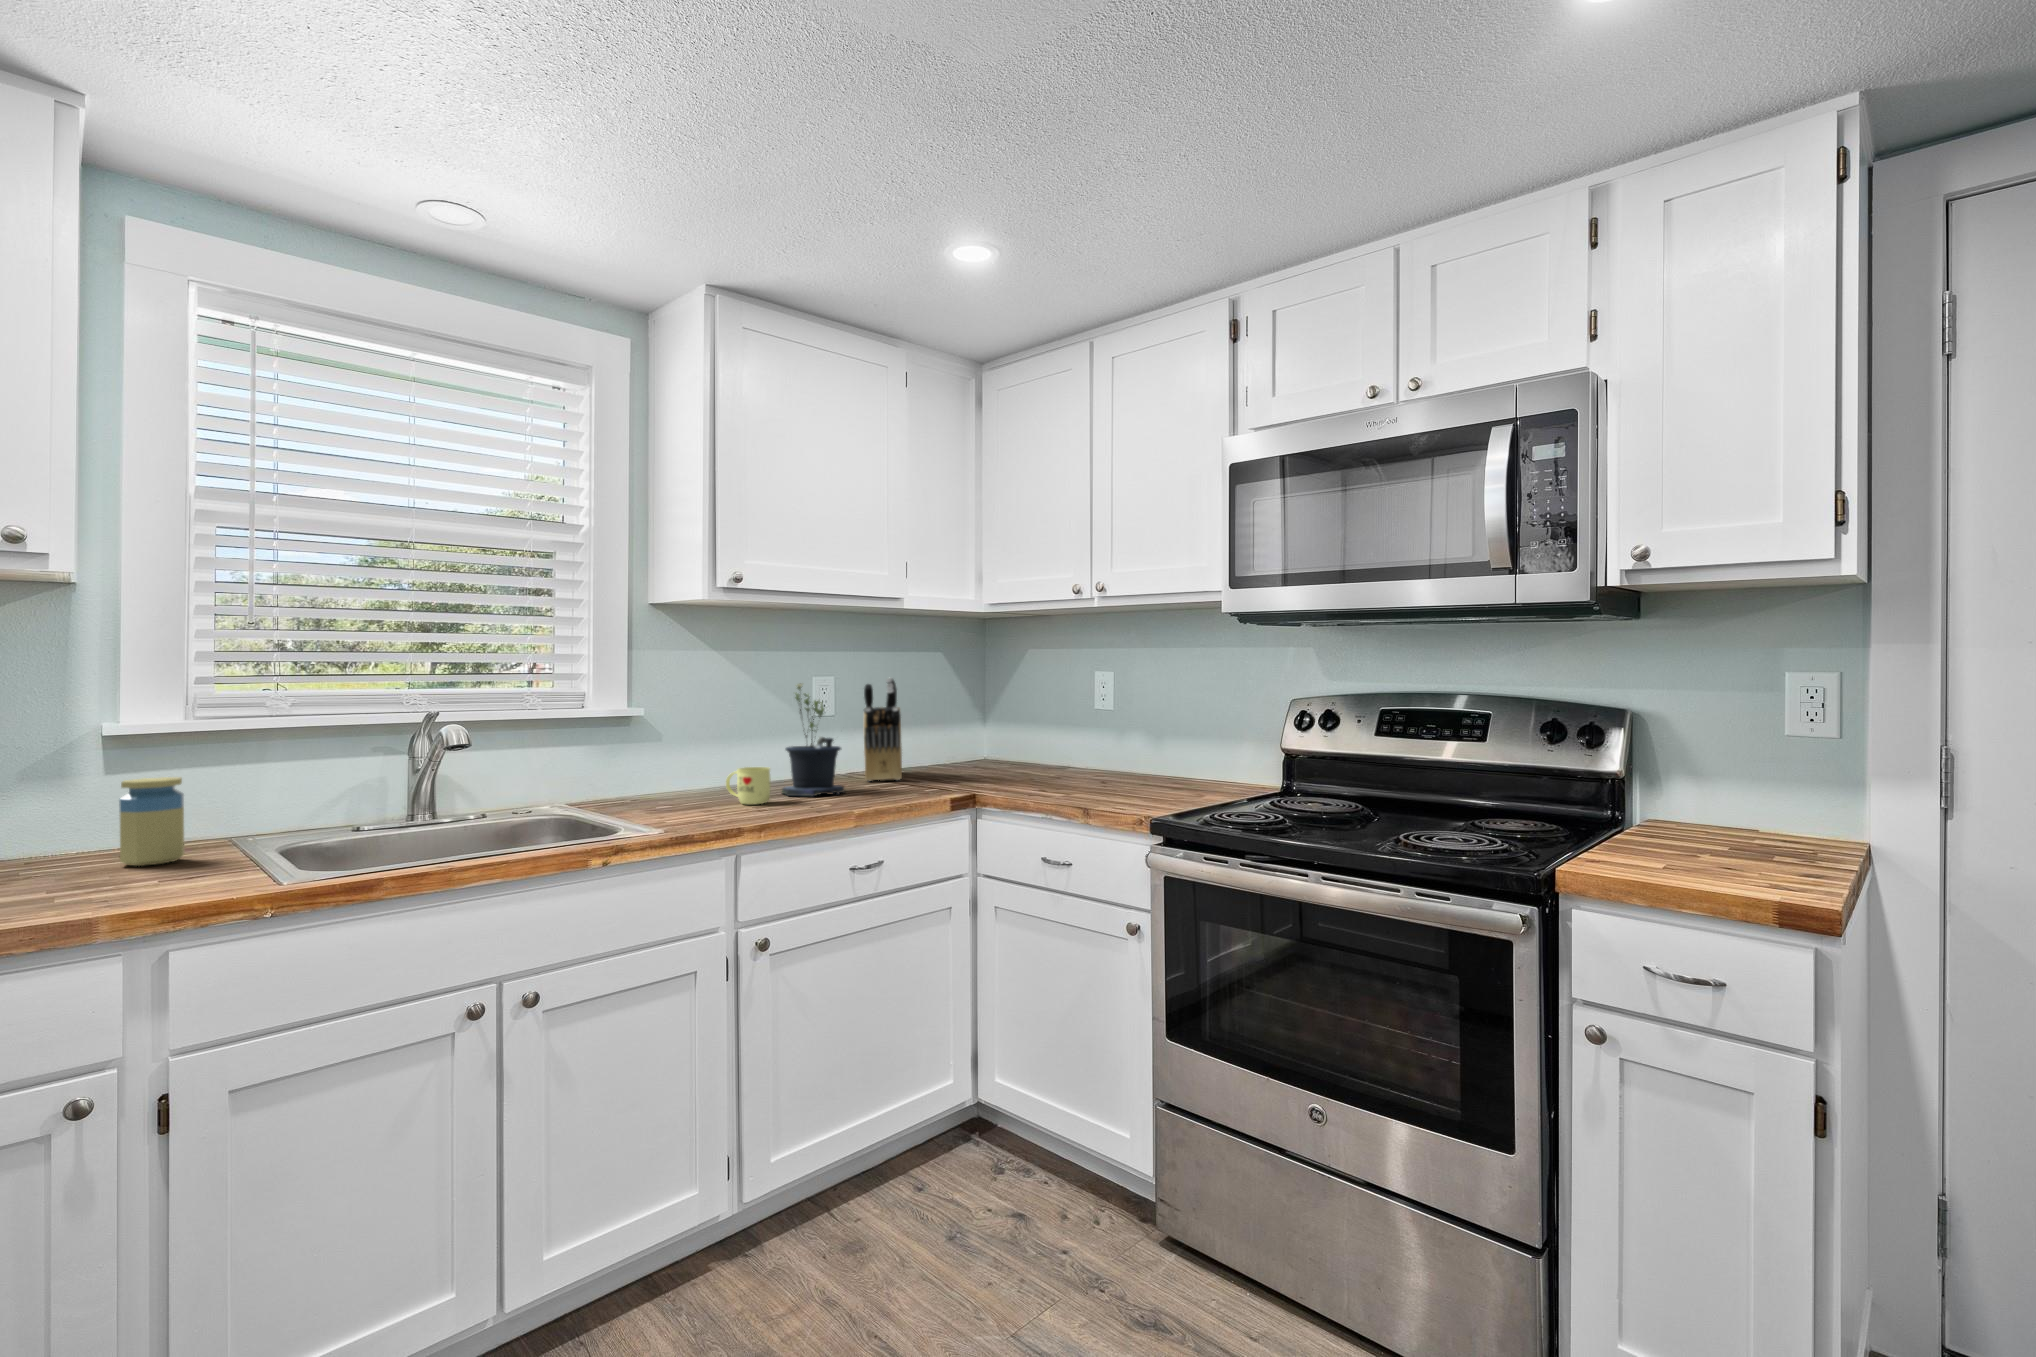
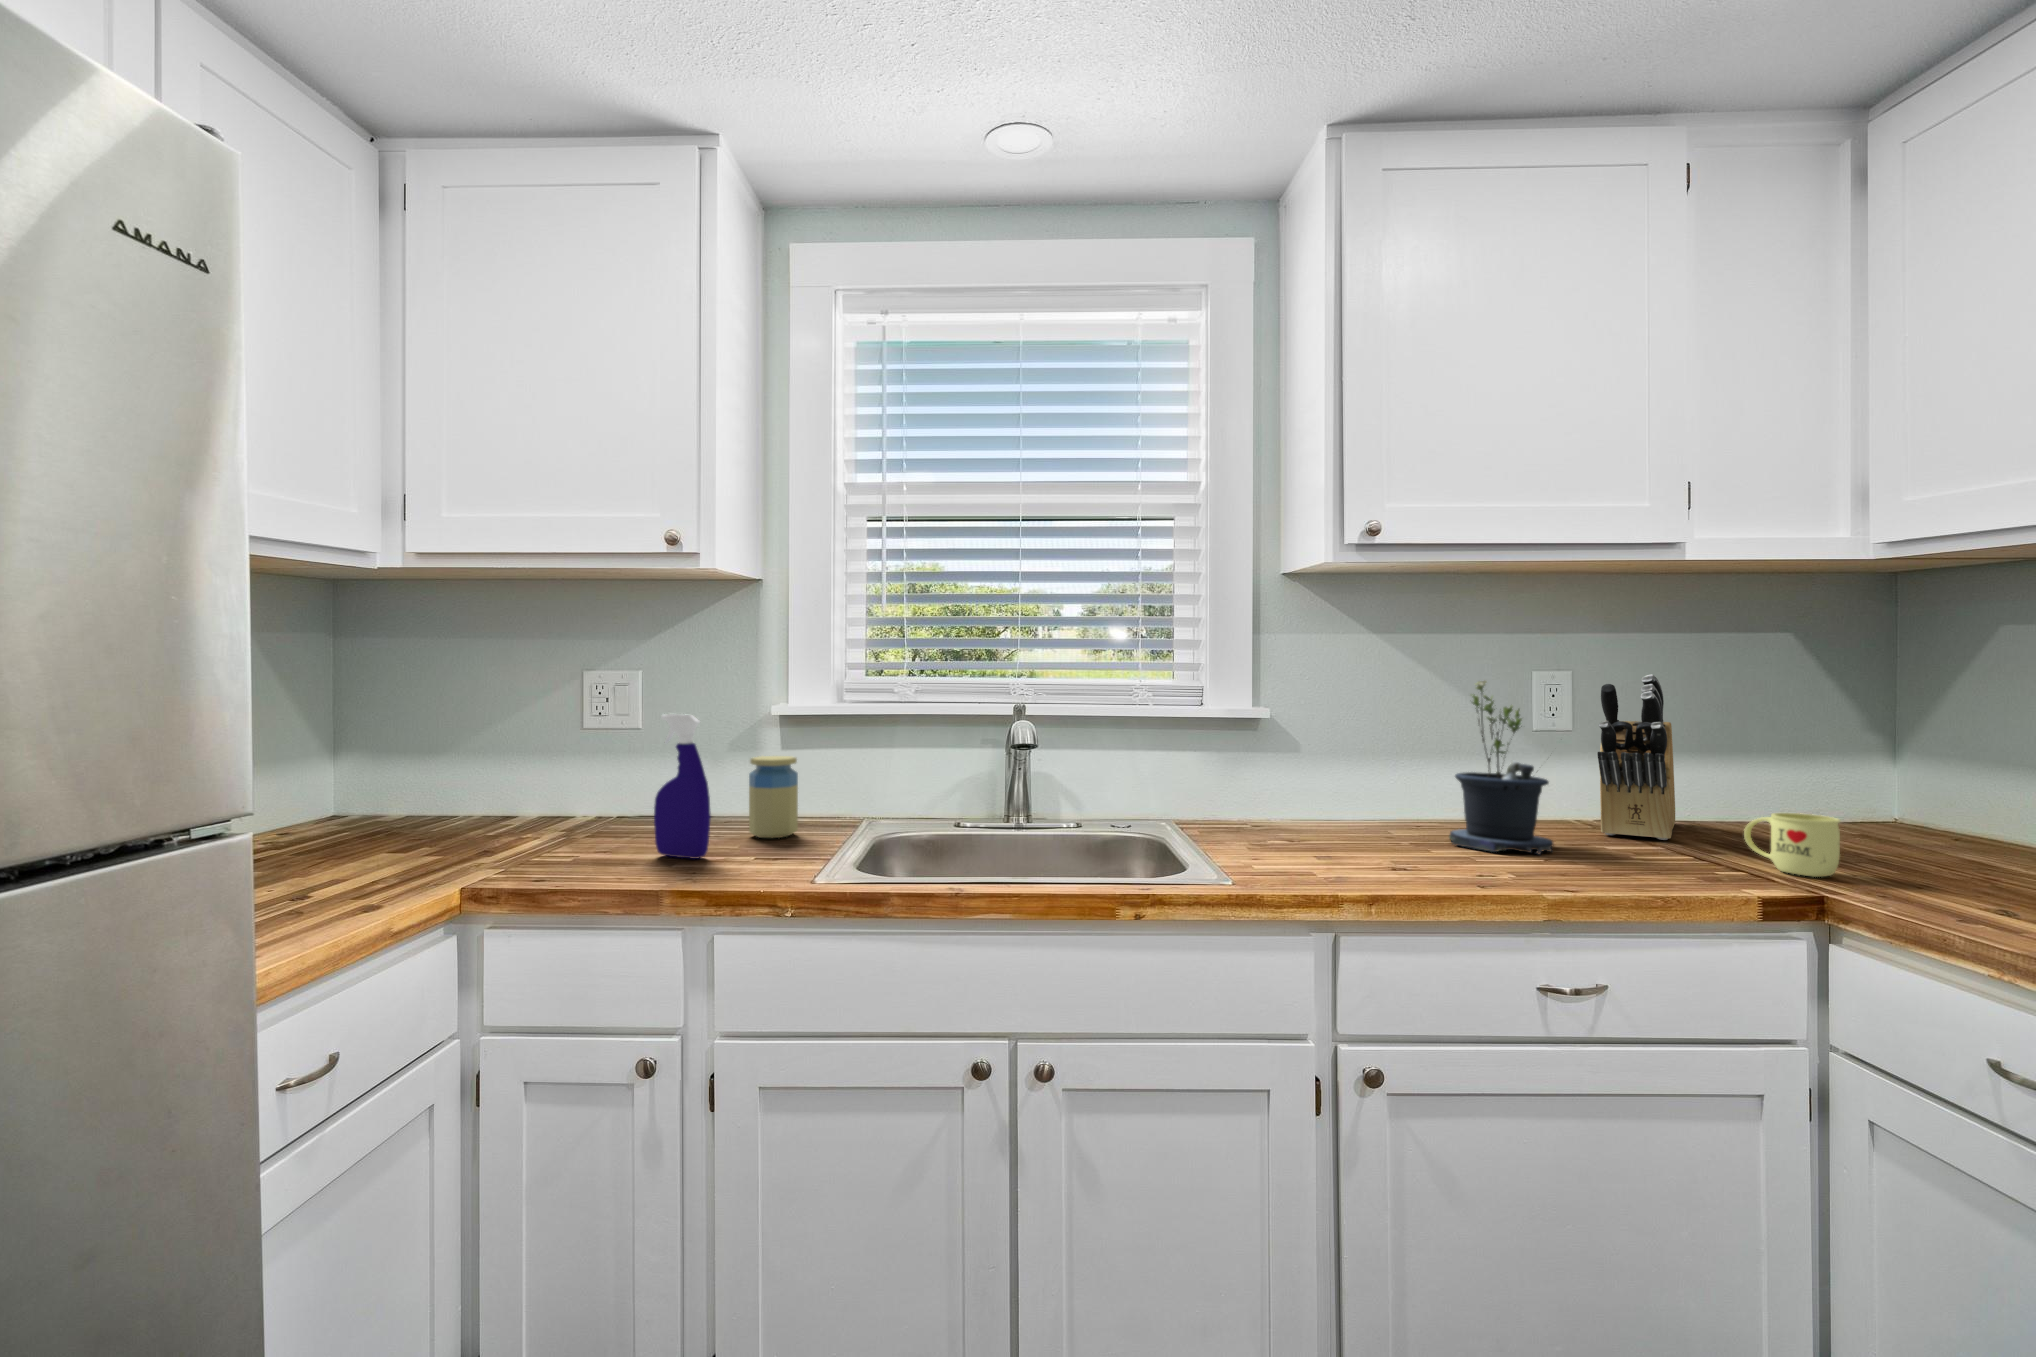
spray bottle: none [34,736,125,890] -> present [654,714,711,859]
mug: present [726,767,771,805] -> present [1744,813,1840,877]

